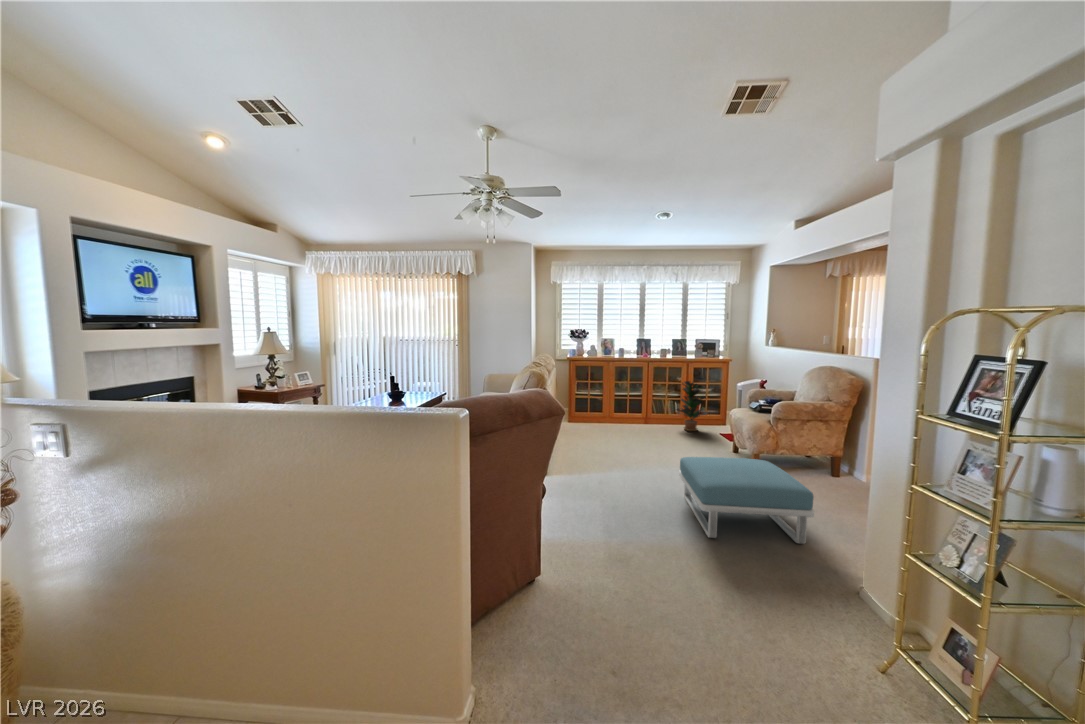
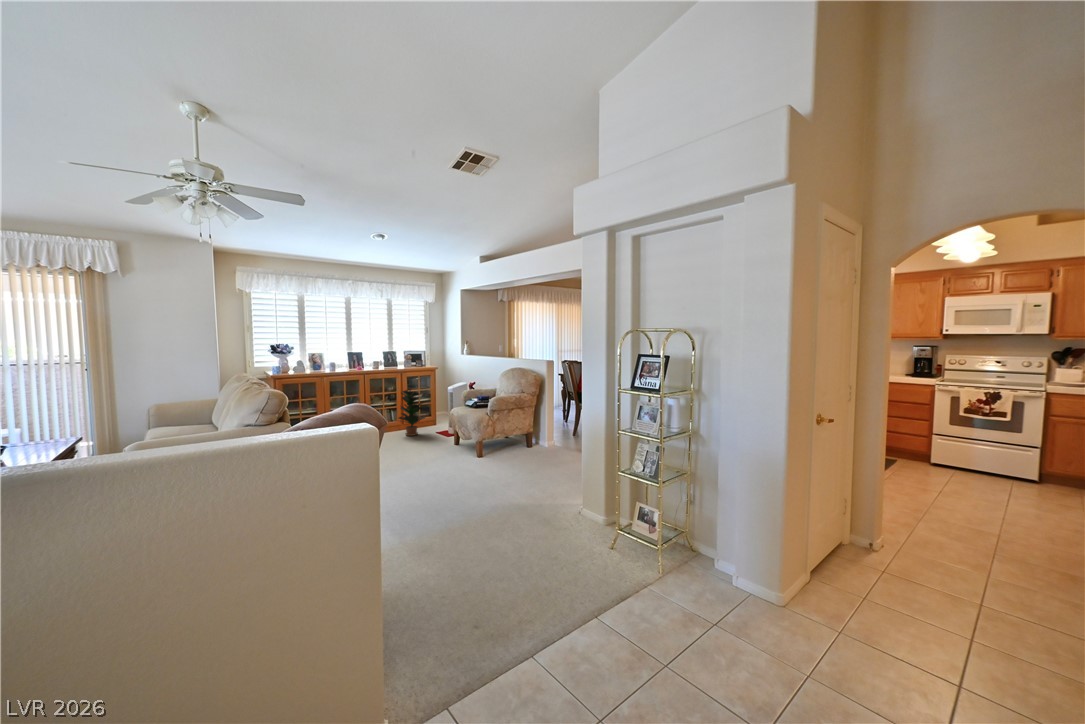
footstool: present [679,457,814,544] -> none [442,441,539,503]

